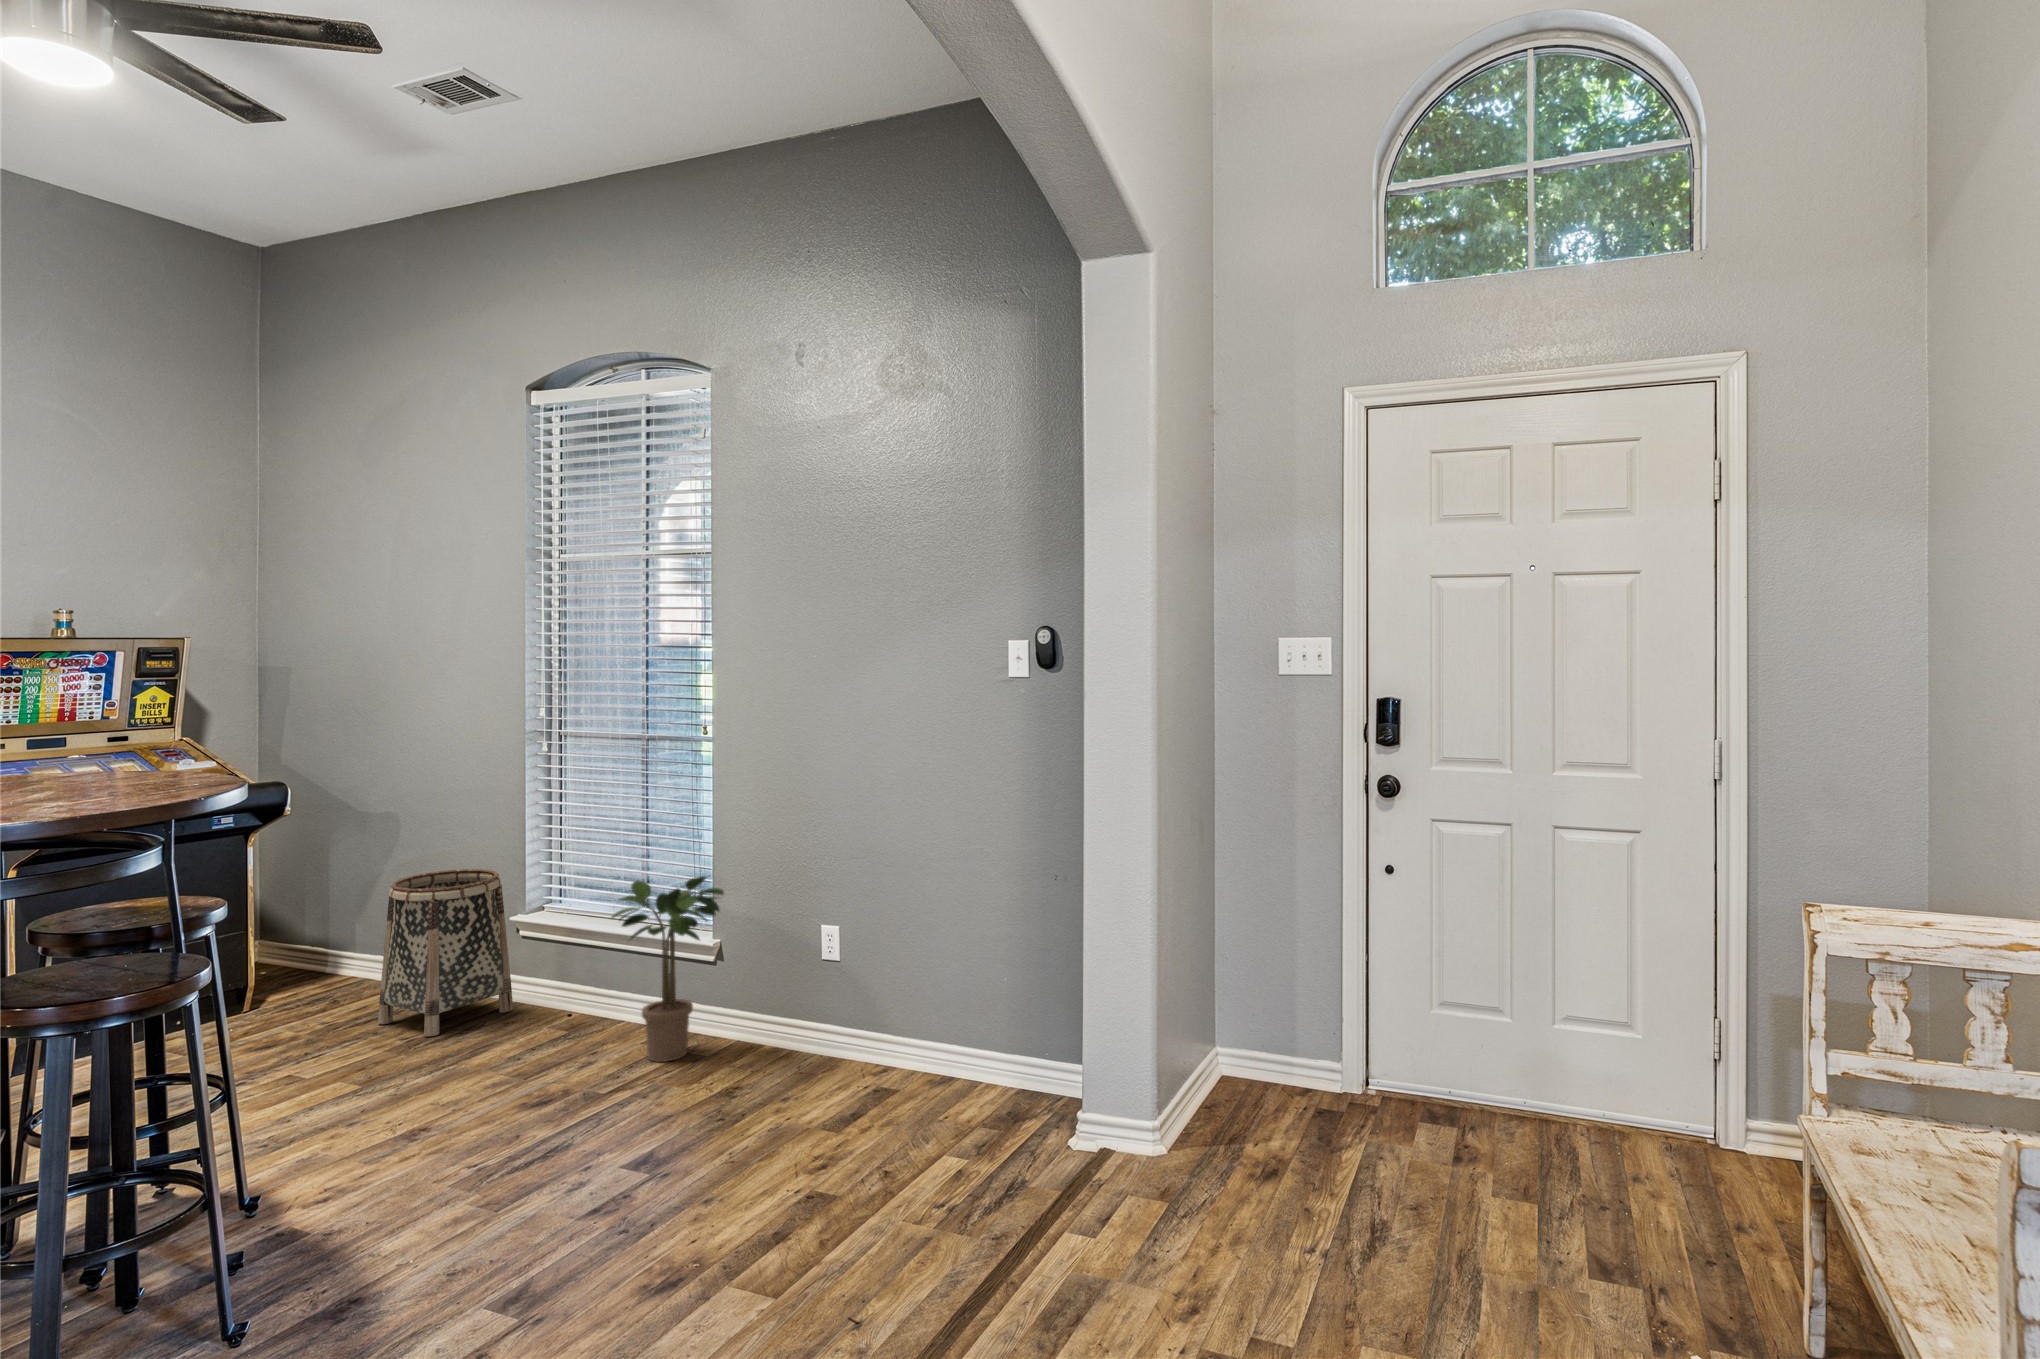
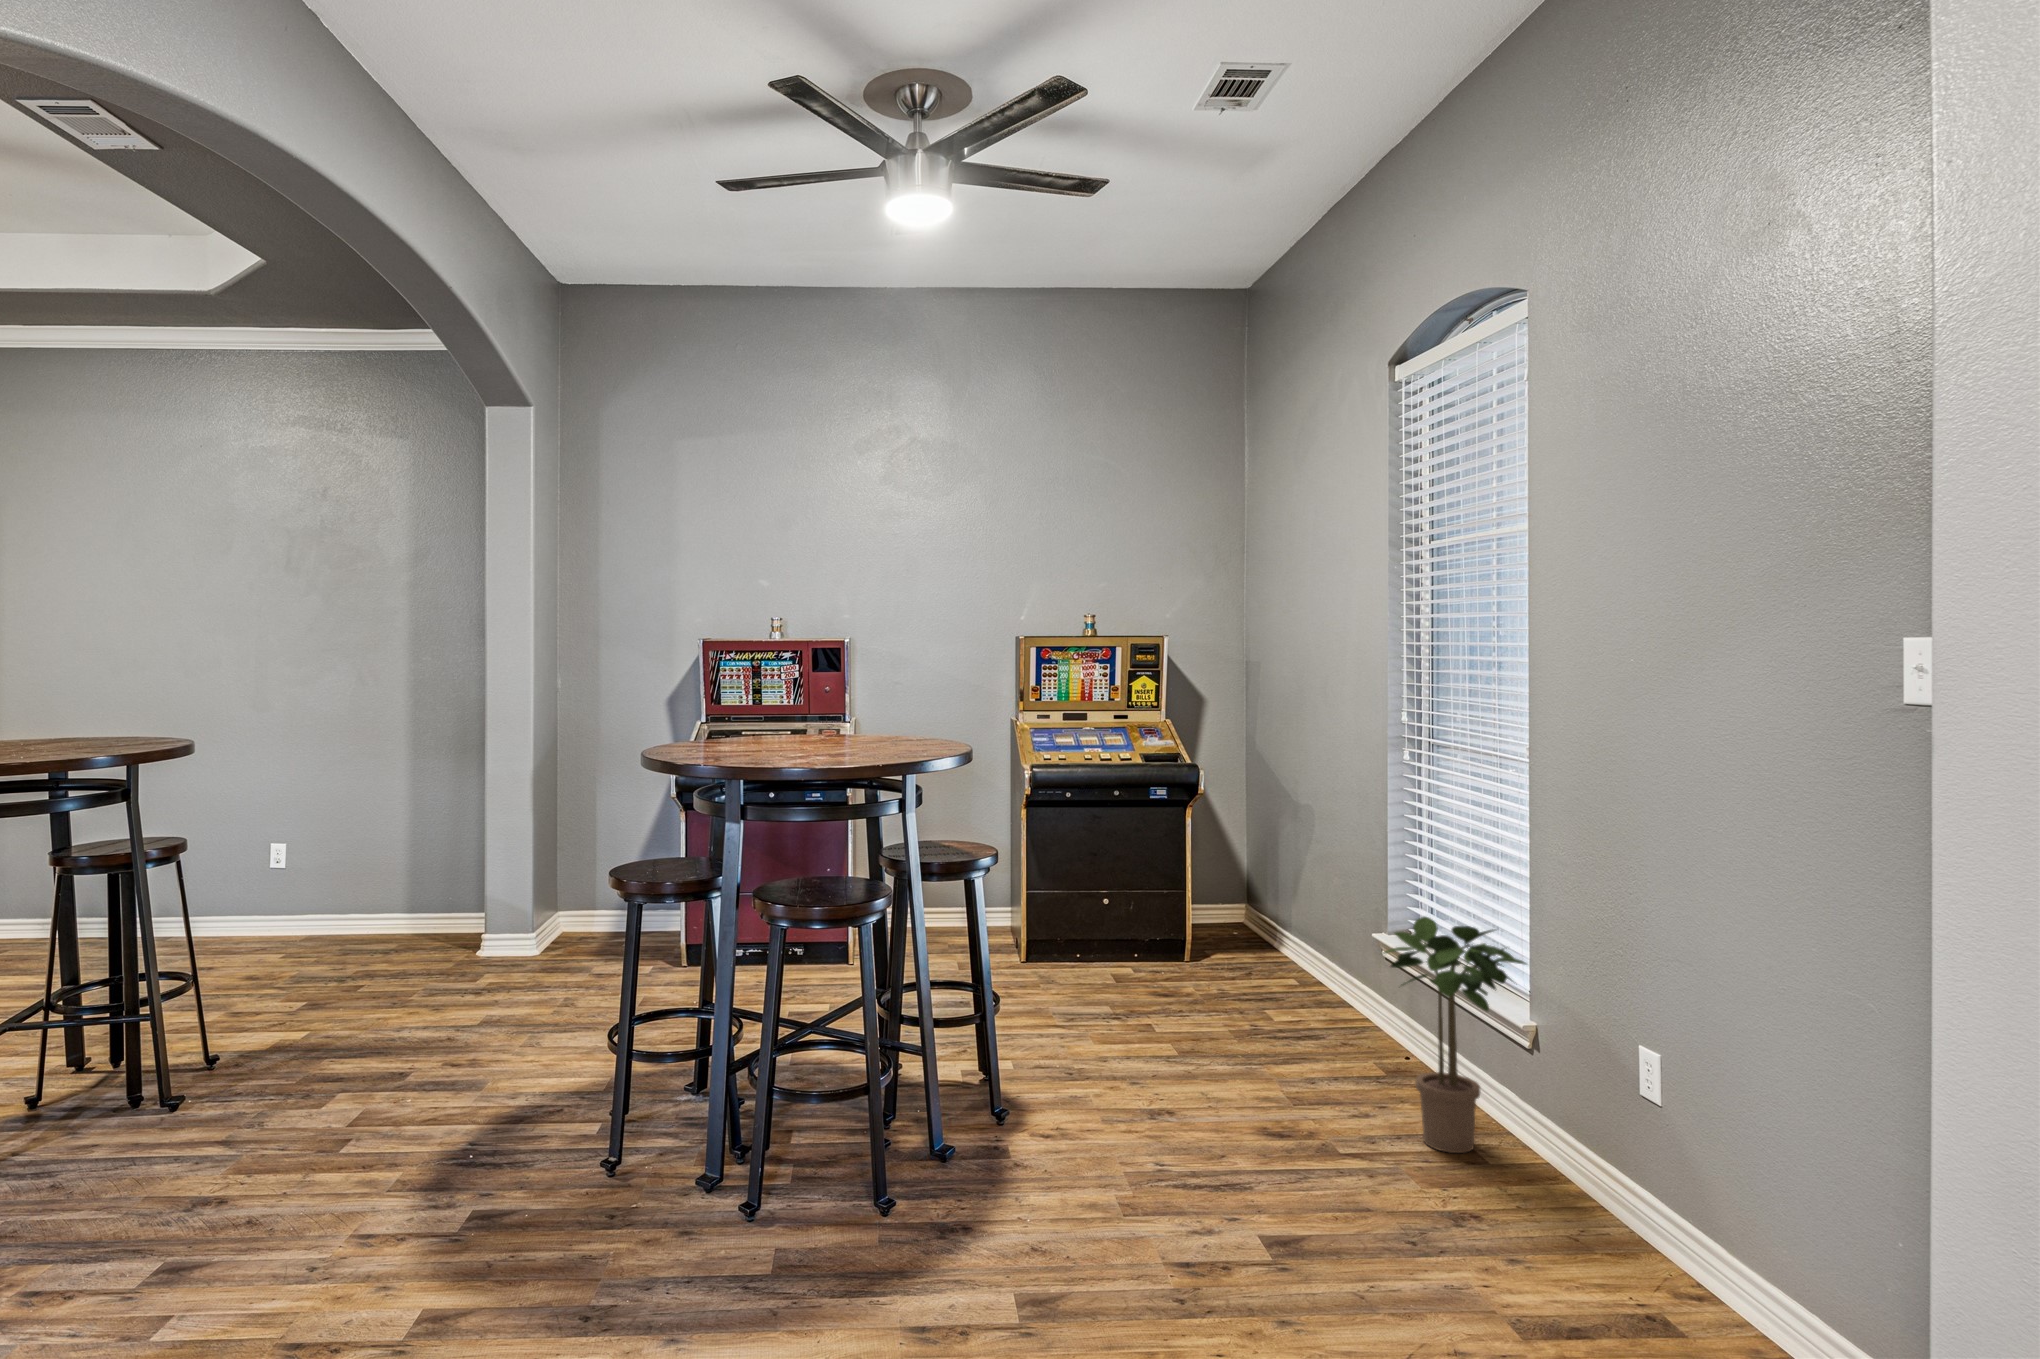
basket: present [378,869,513,1036] -> none [1256,870,1370,1037]

